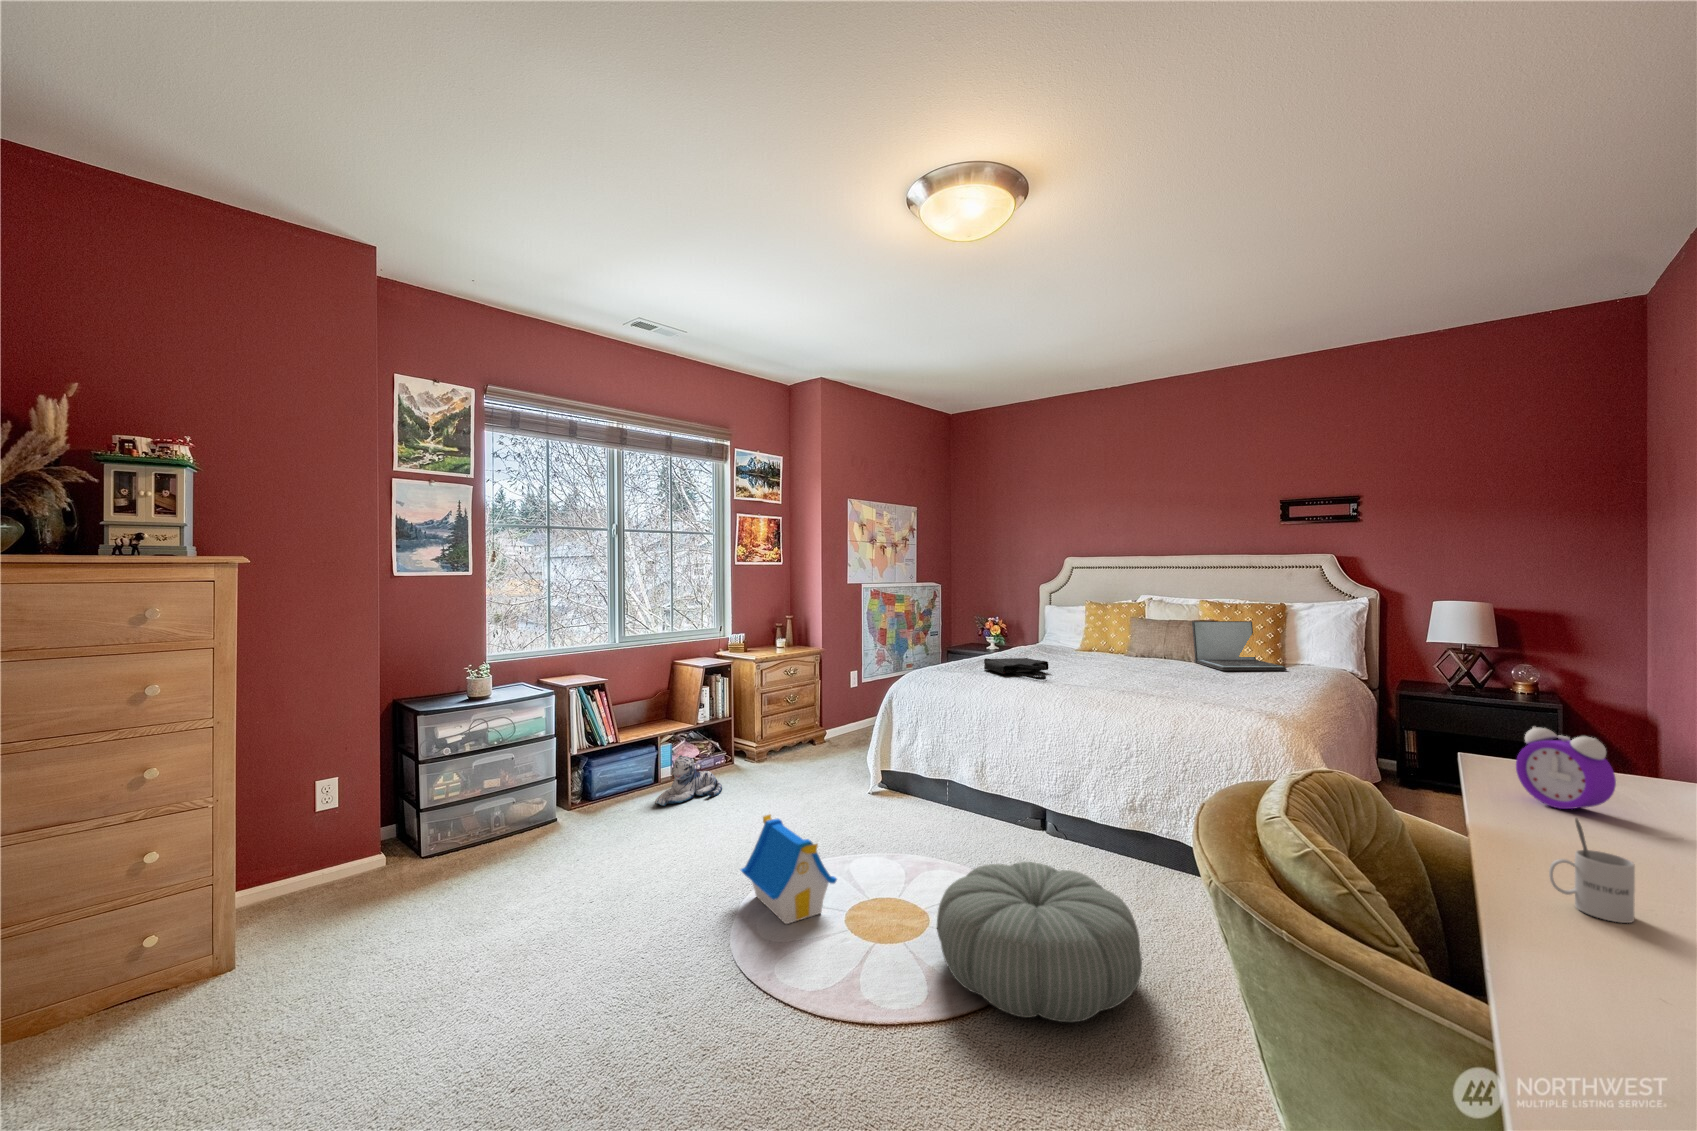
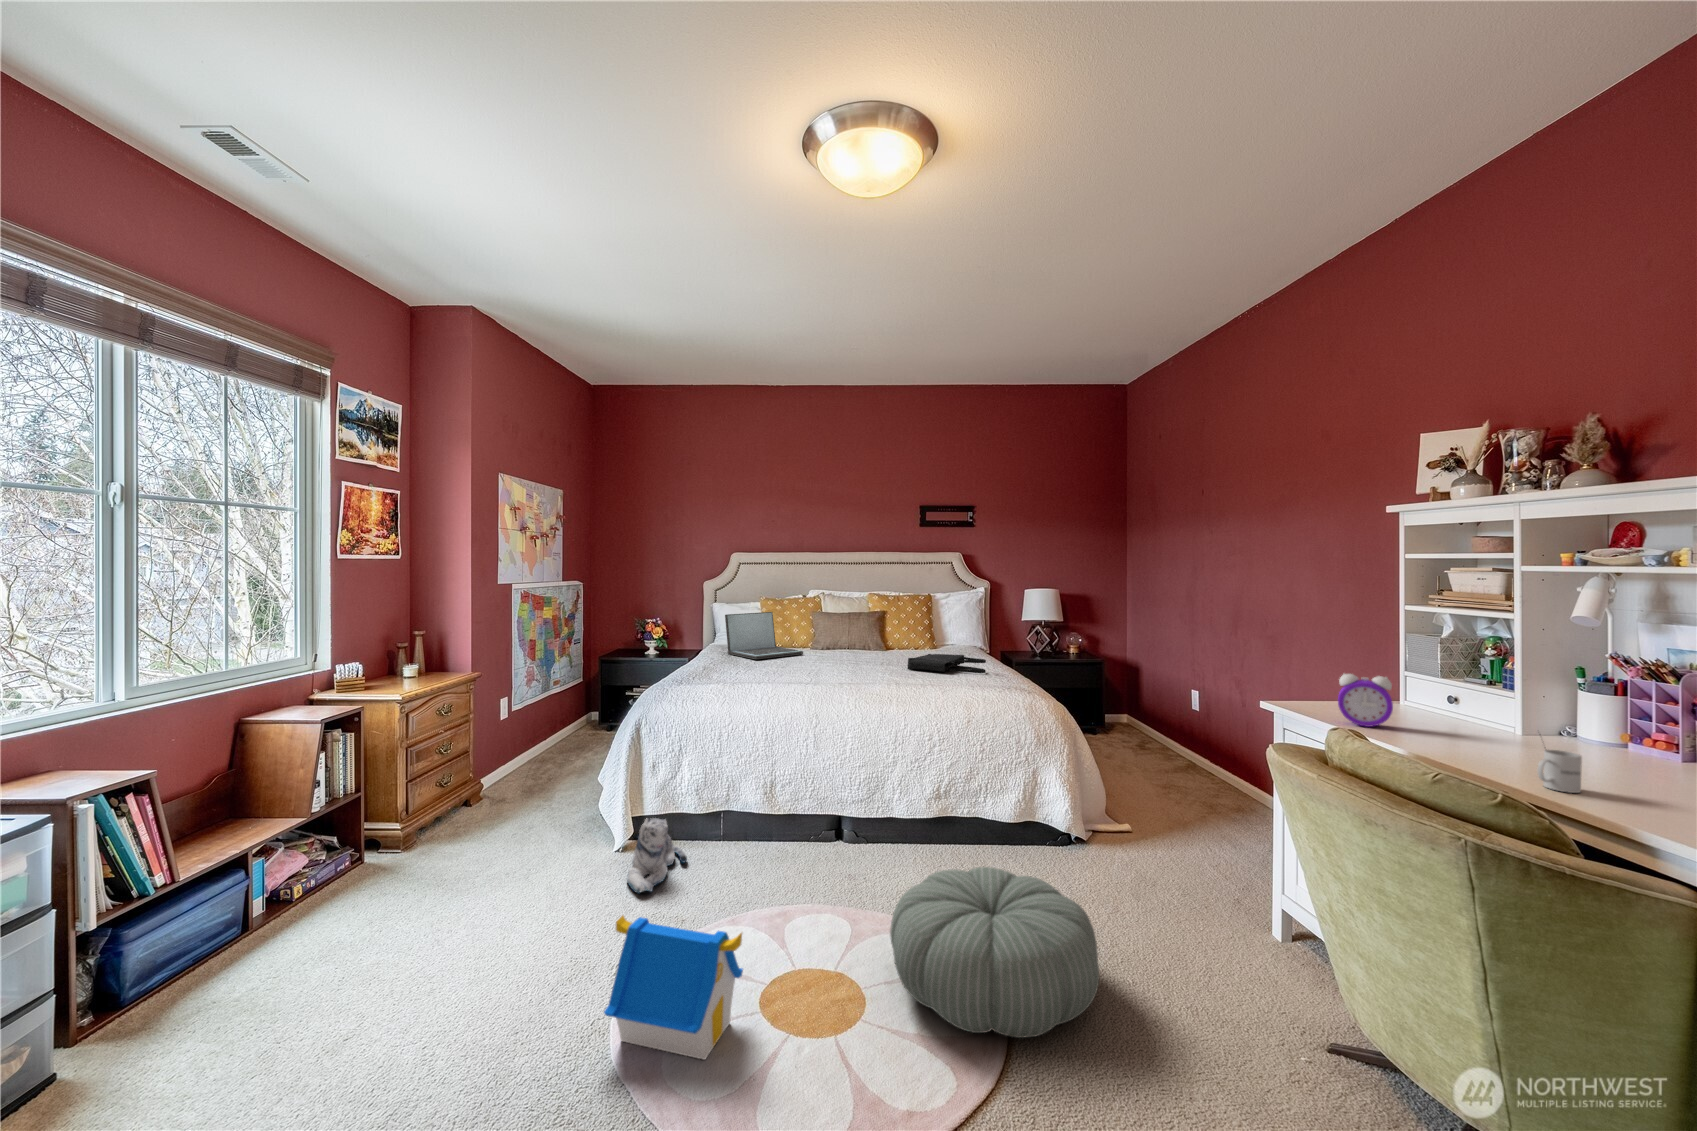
laptop: present [1192,621,1287,670] -> present [725,612,803,659]
tote bag: present [984,658,1048,680] -> present [907,654,986,673]
plush toy: present [655,755,722,806] -> present [627,818,687,894]

